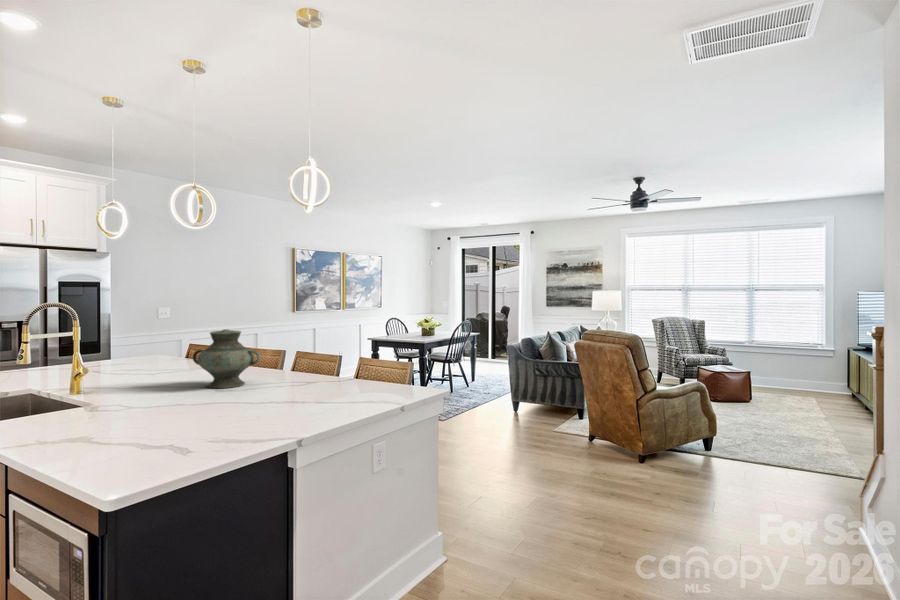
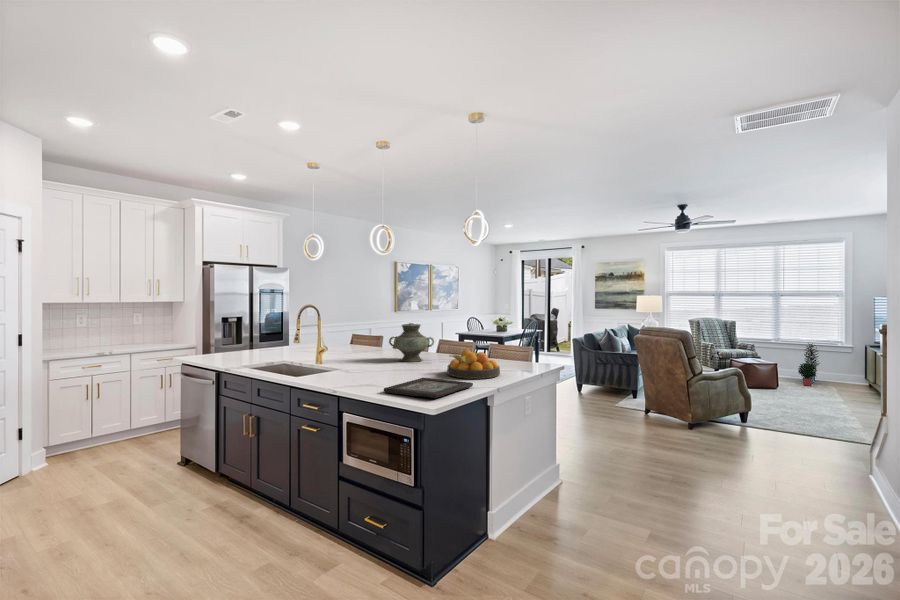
potted plant: none [774,345,800,397] -> present [798,344,819,386]
fruit bowl: none [240,372,328,422] -> present [447,350,500,379]
decorative tray: none [59,424,246,476] -> present [384,378,473,398]

